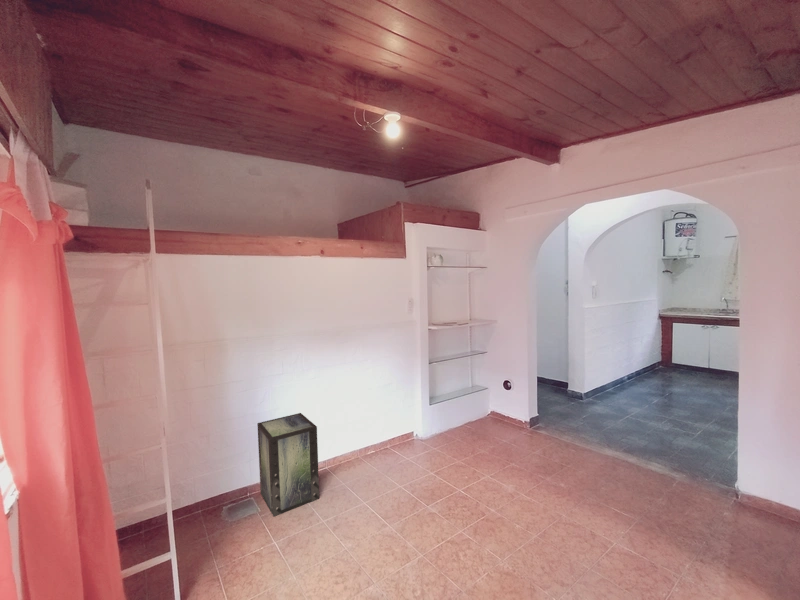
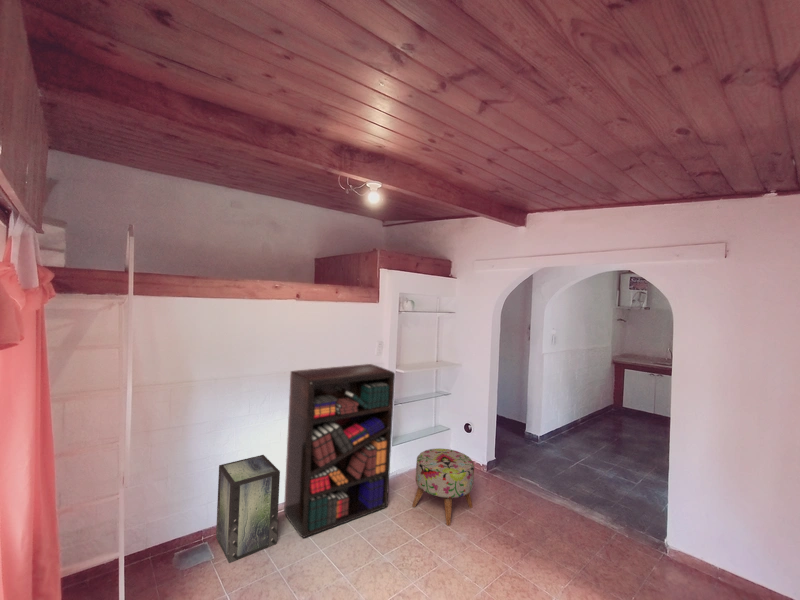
bookshelf: none [321,321,429,492] -> present [284,364,395,537]
ottoman: none [454,403,518,479] -> present [412,448,474,526]

